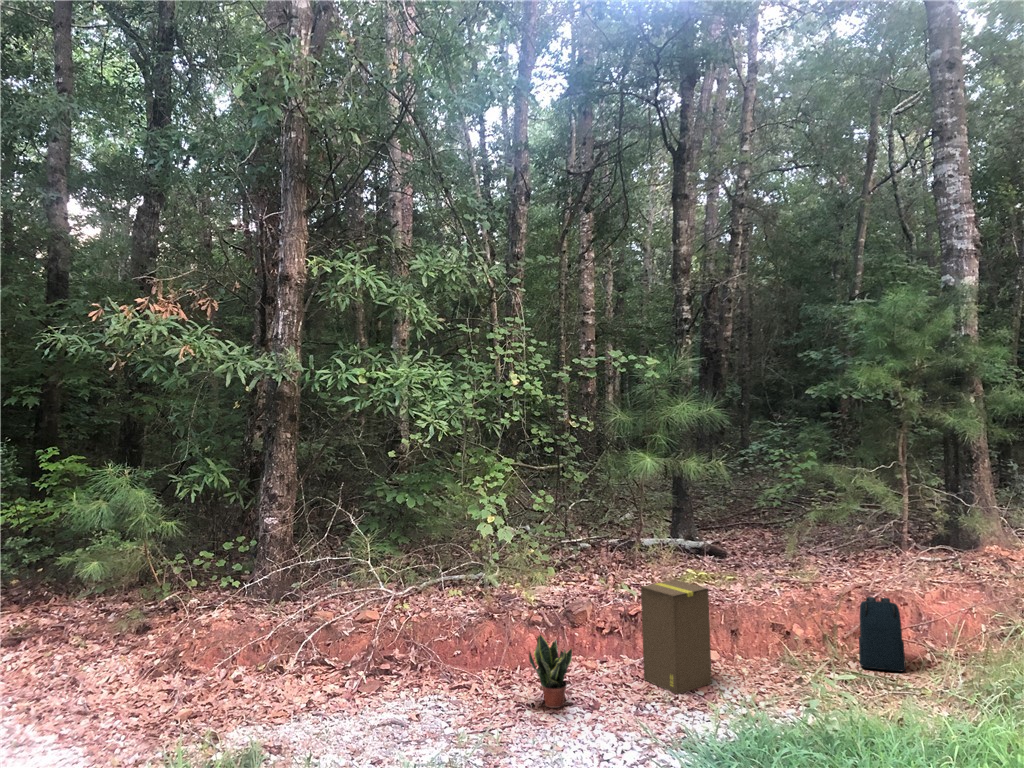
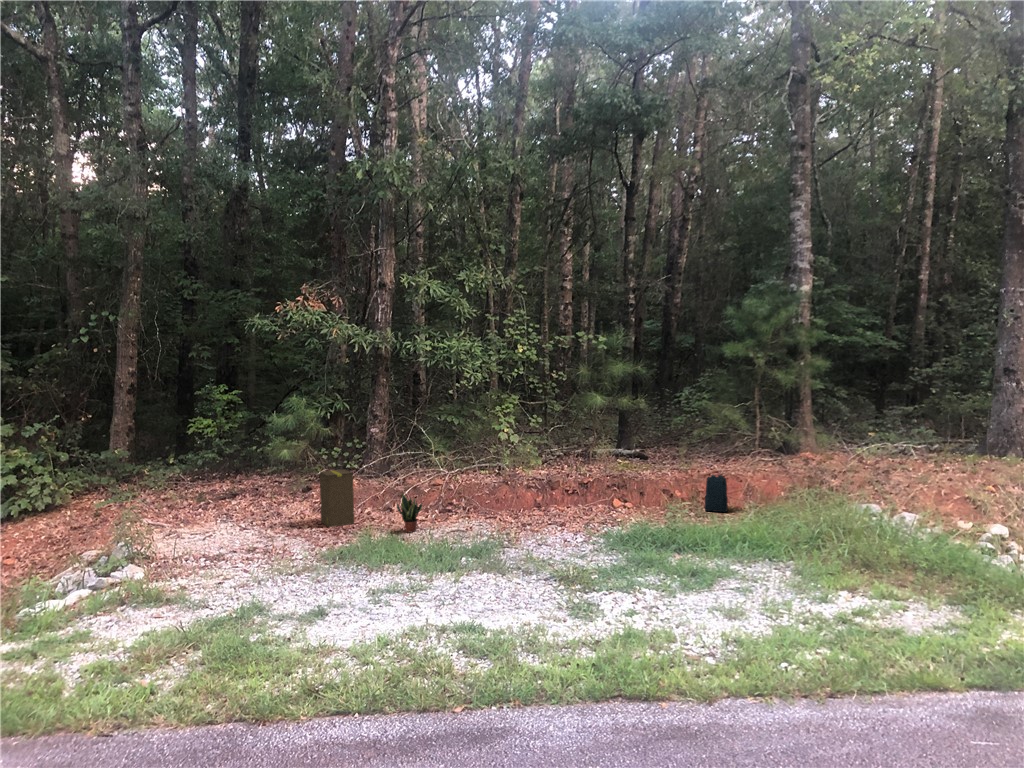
cardboard box: present [641,580,712,694] -> present [320,469,354,527]
potted plant: present [529,634,572,708] -> present [397,494,422,532]

